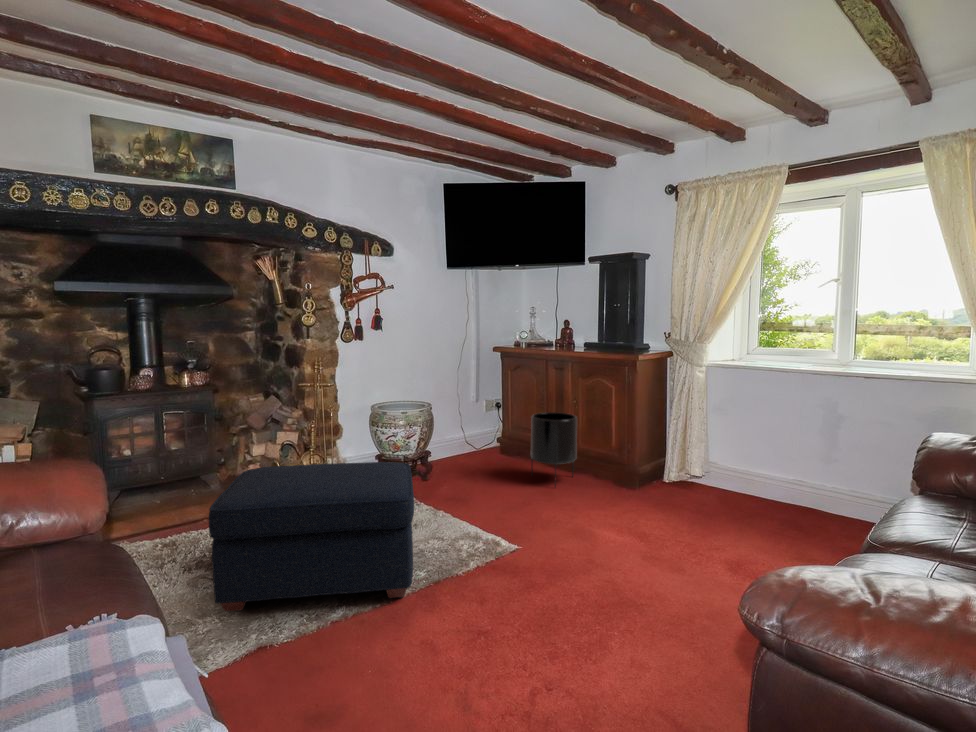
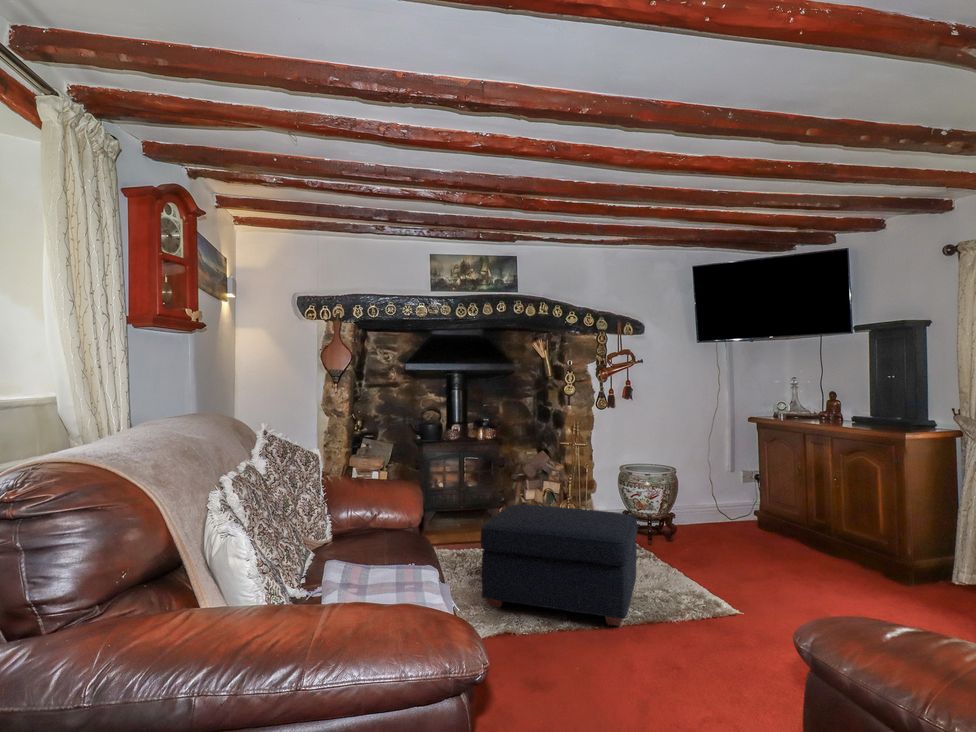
planter: present [531,412,577,482] -> none [779,487,834,567]

